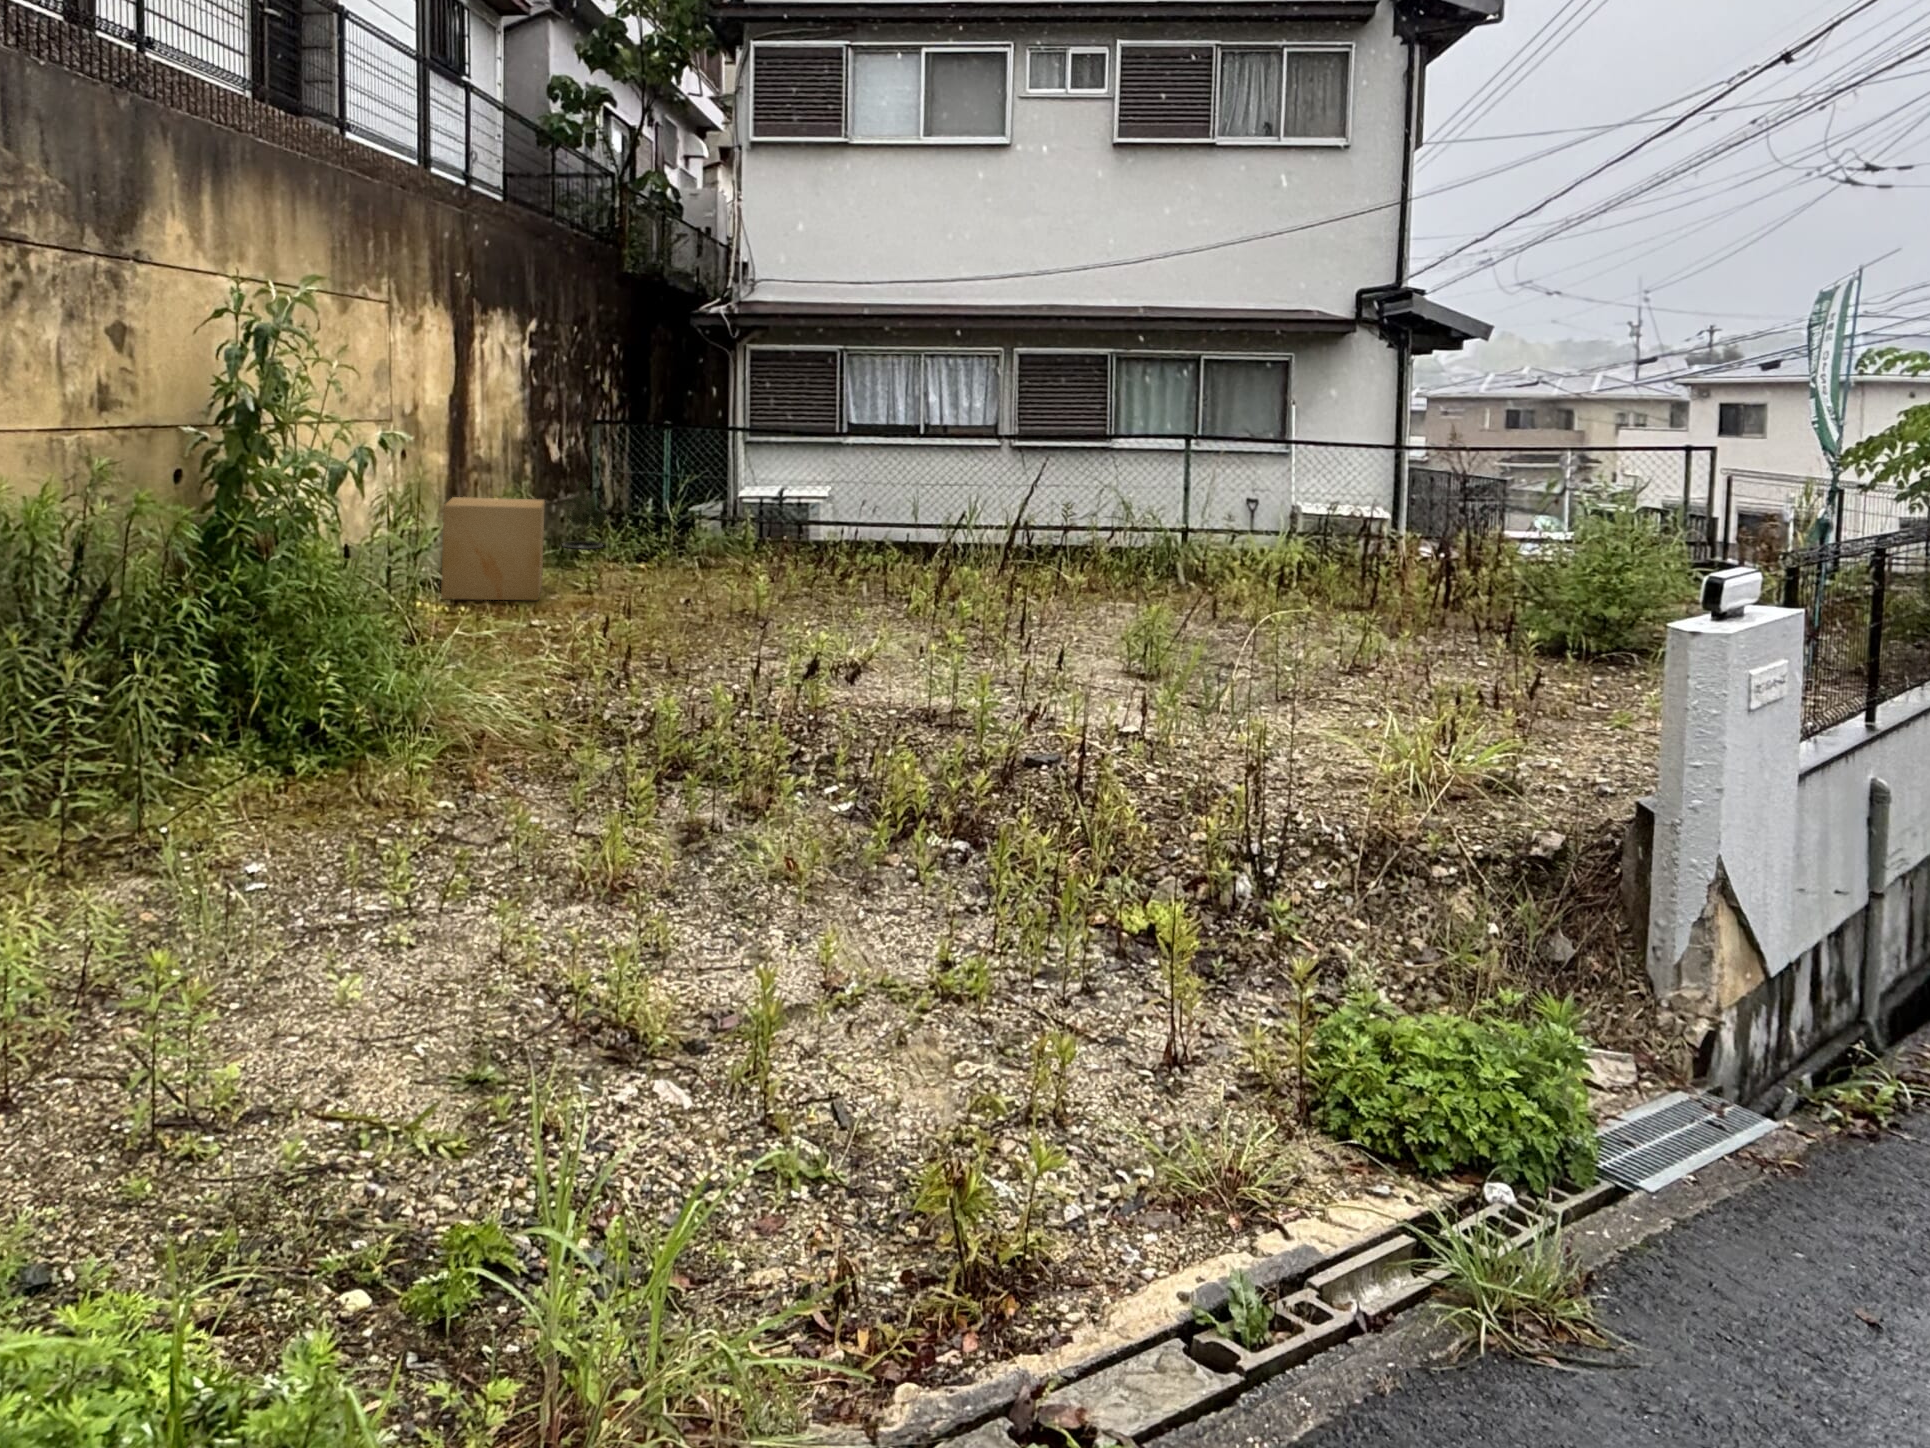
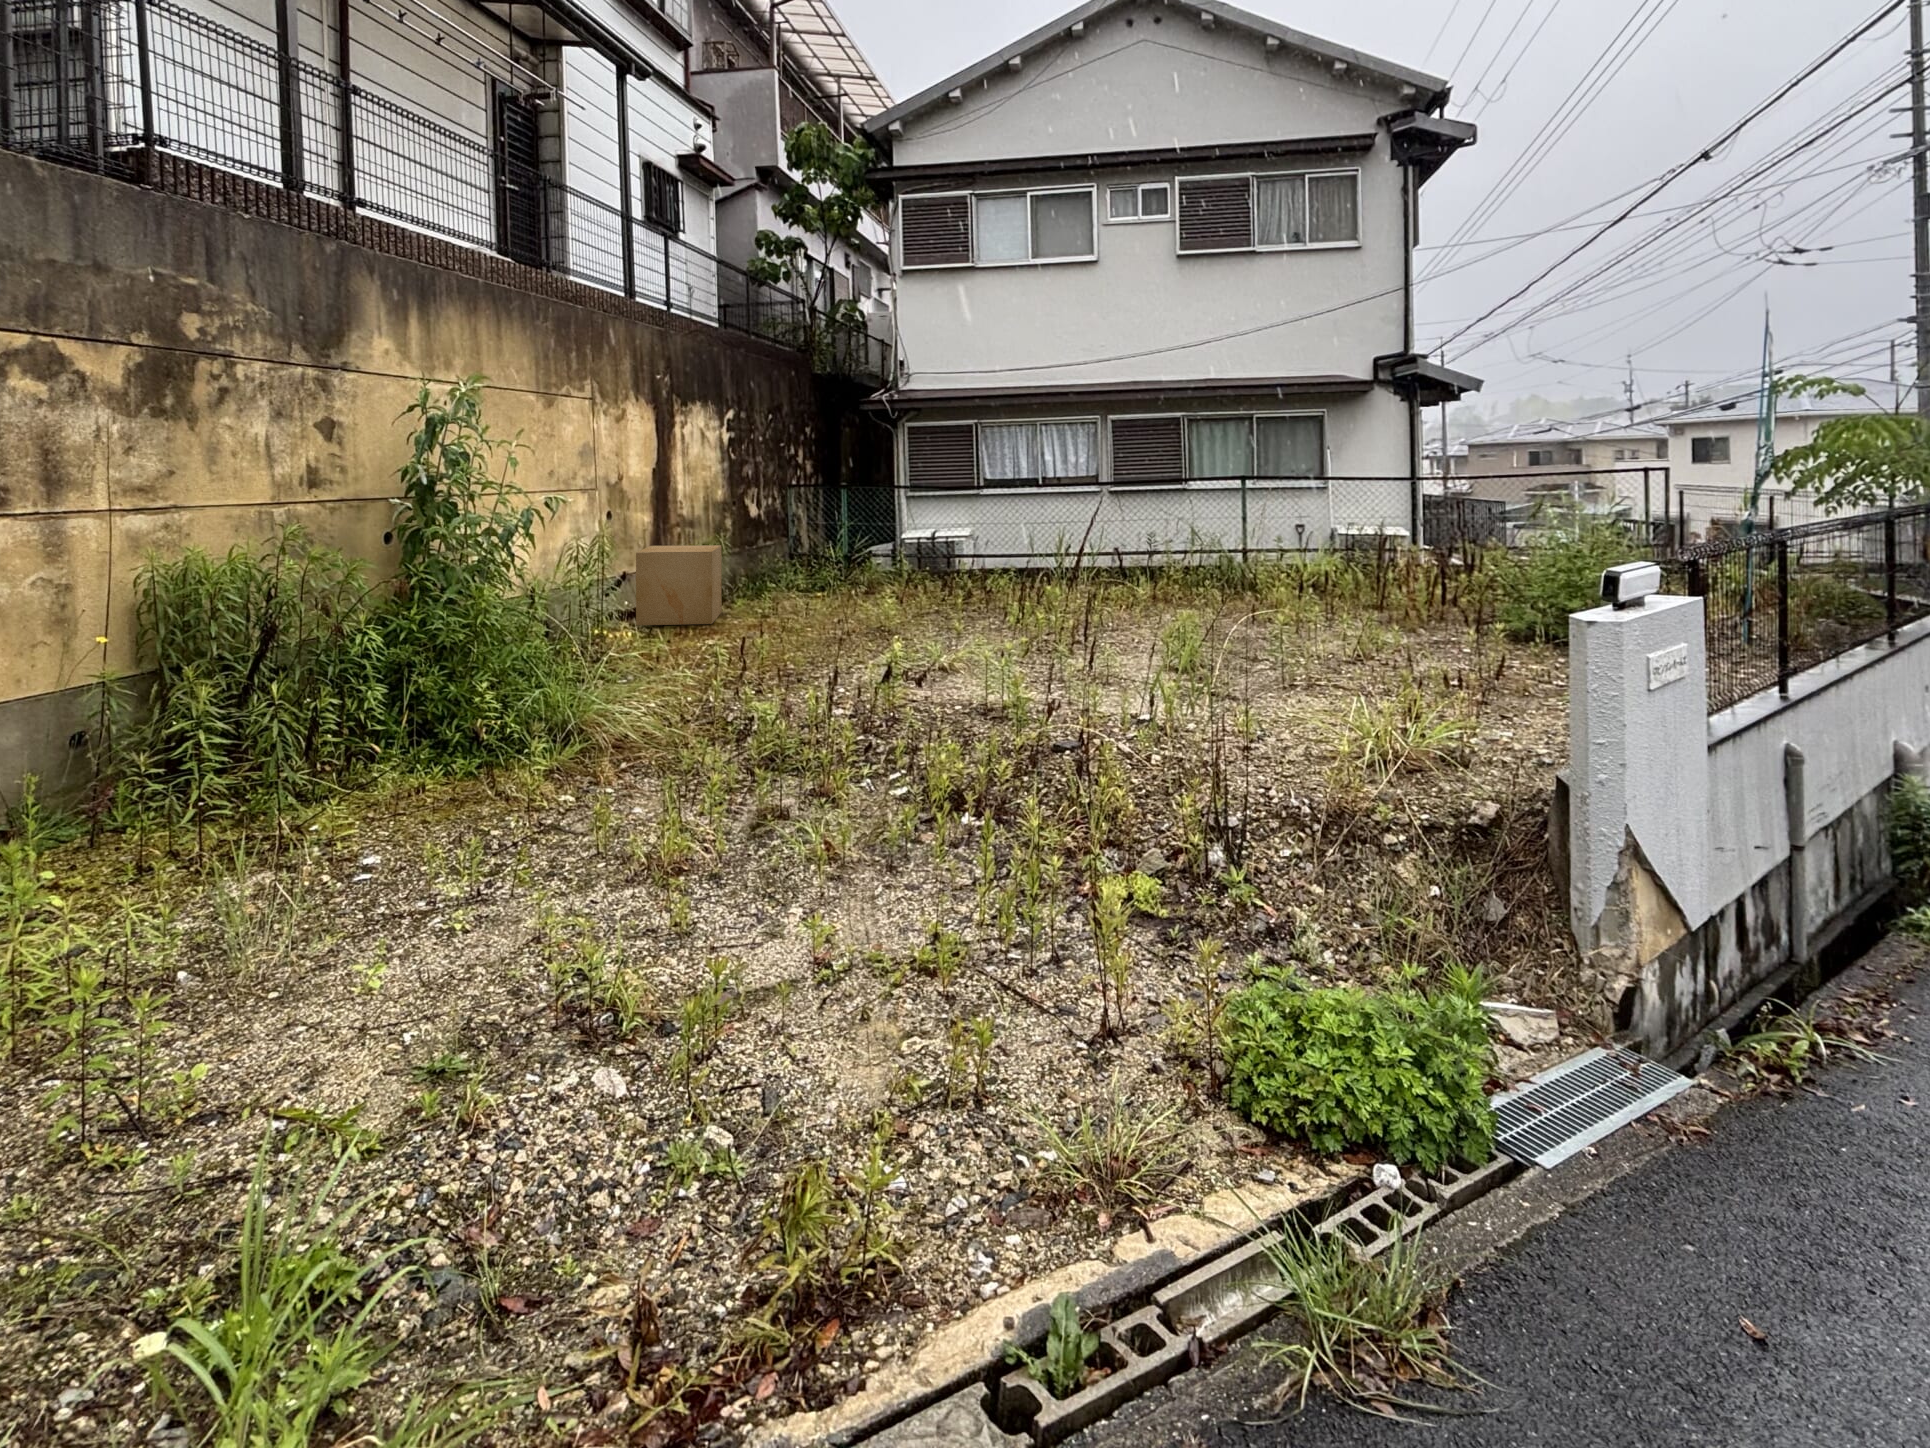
potted tree: present [562,483,605,549] -> none [752,525,790,582]

